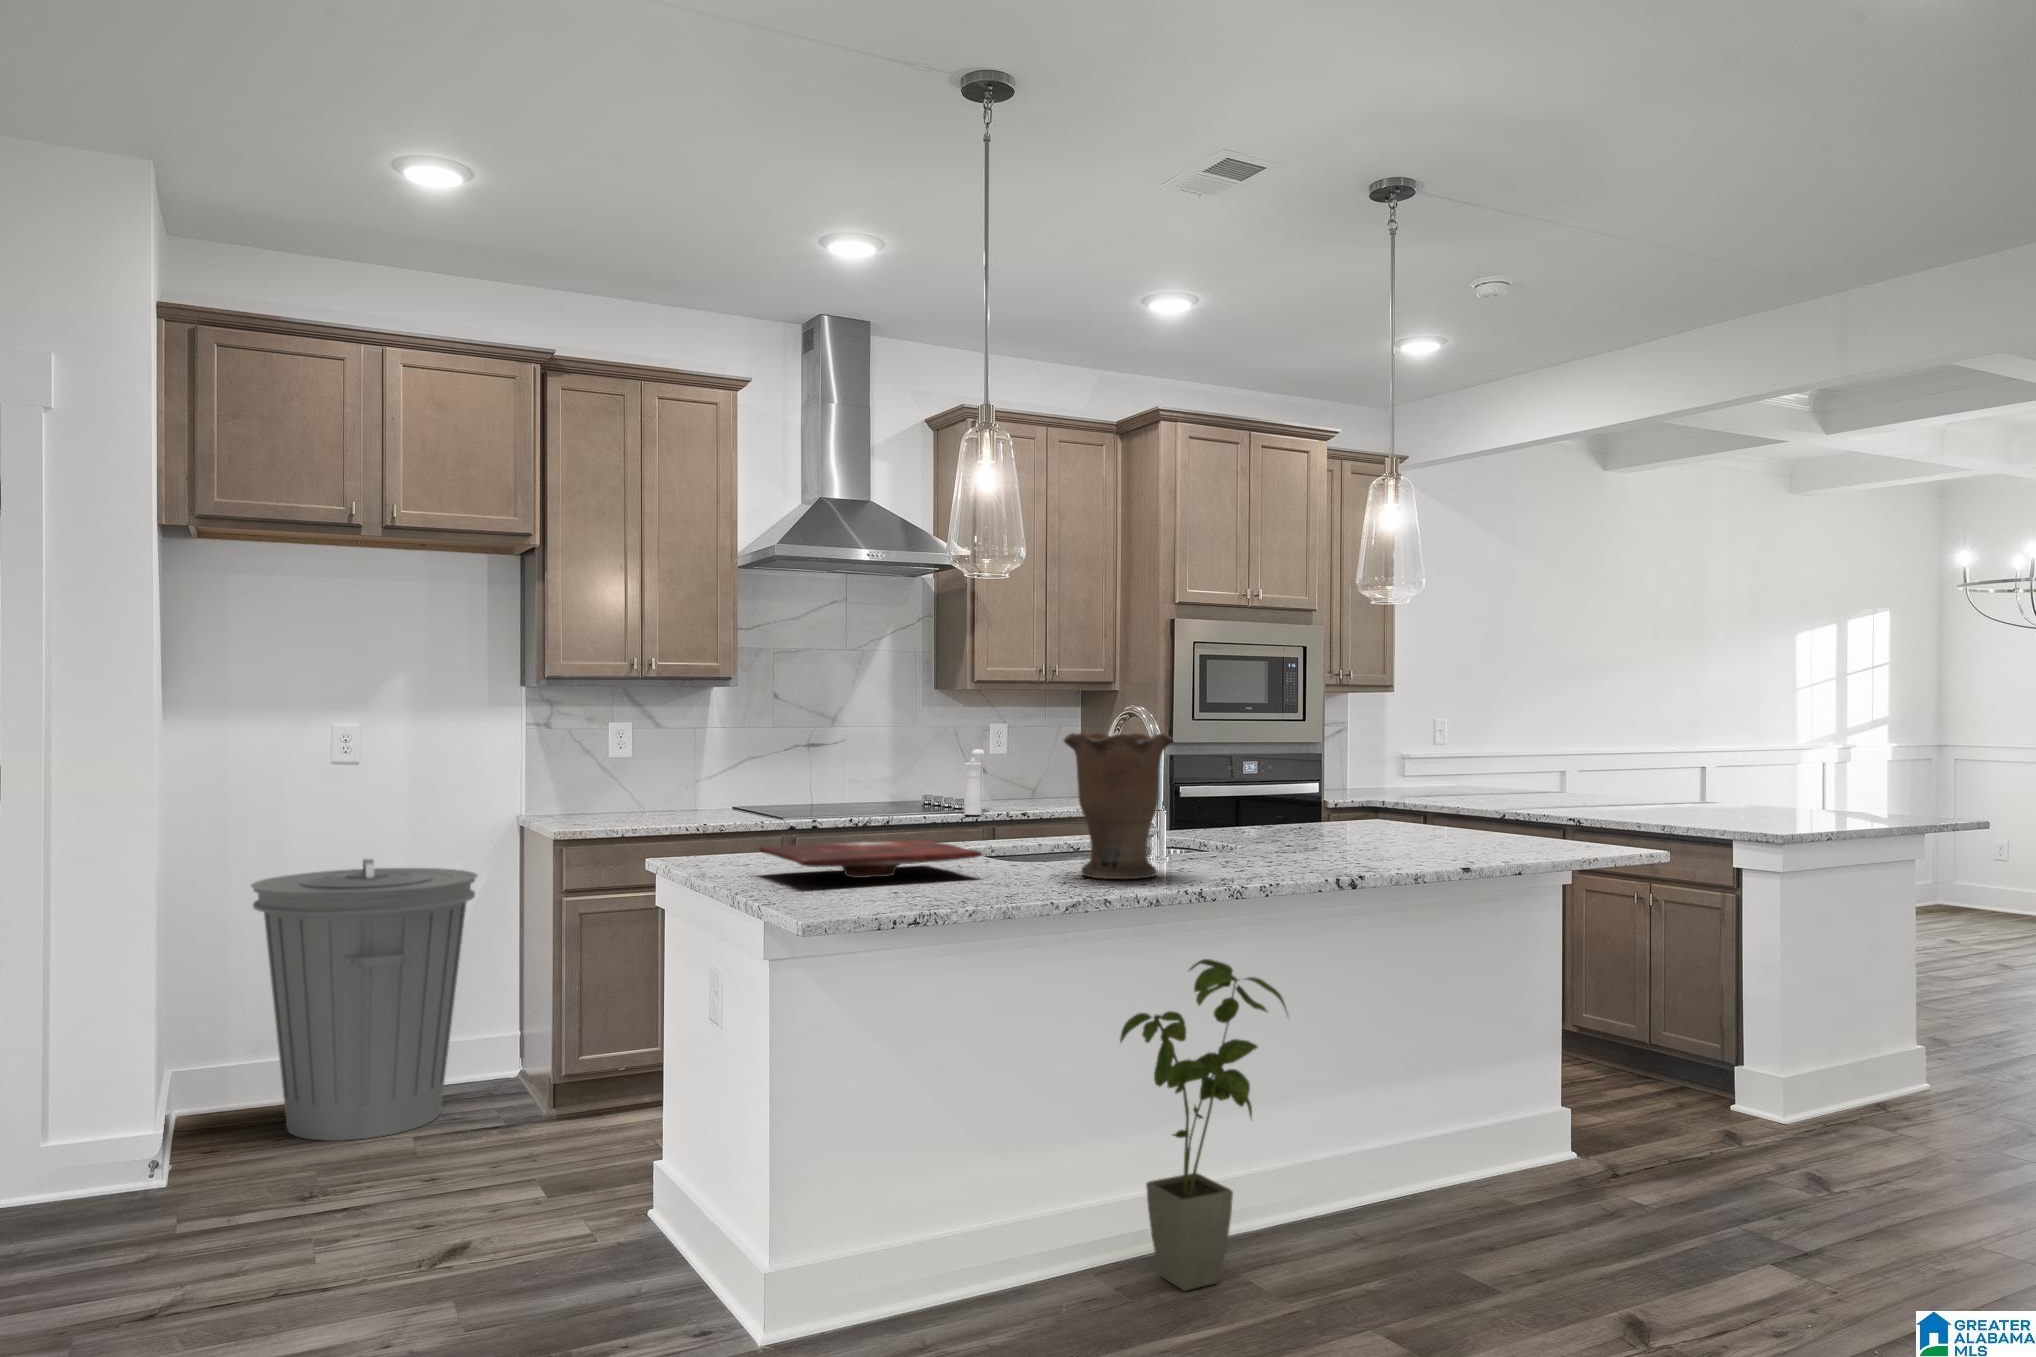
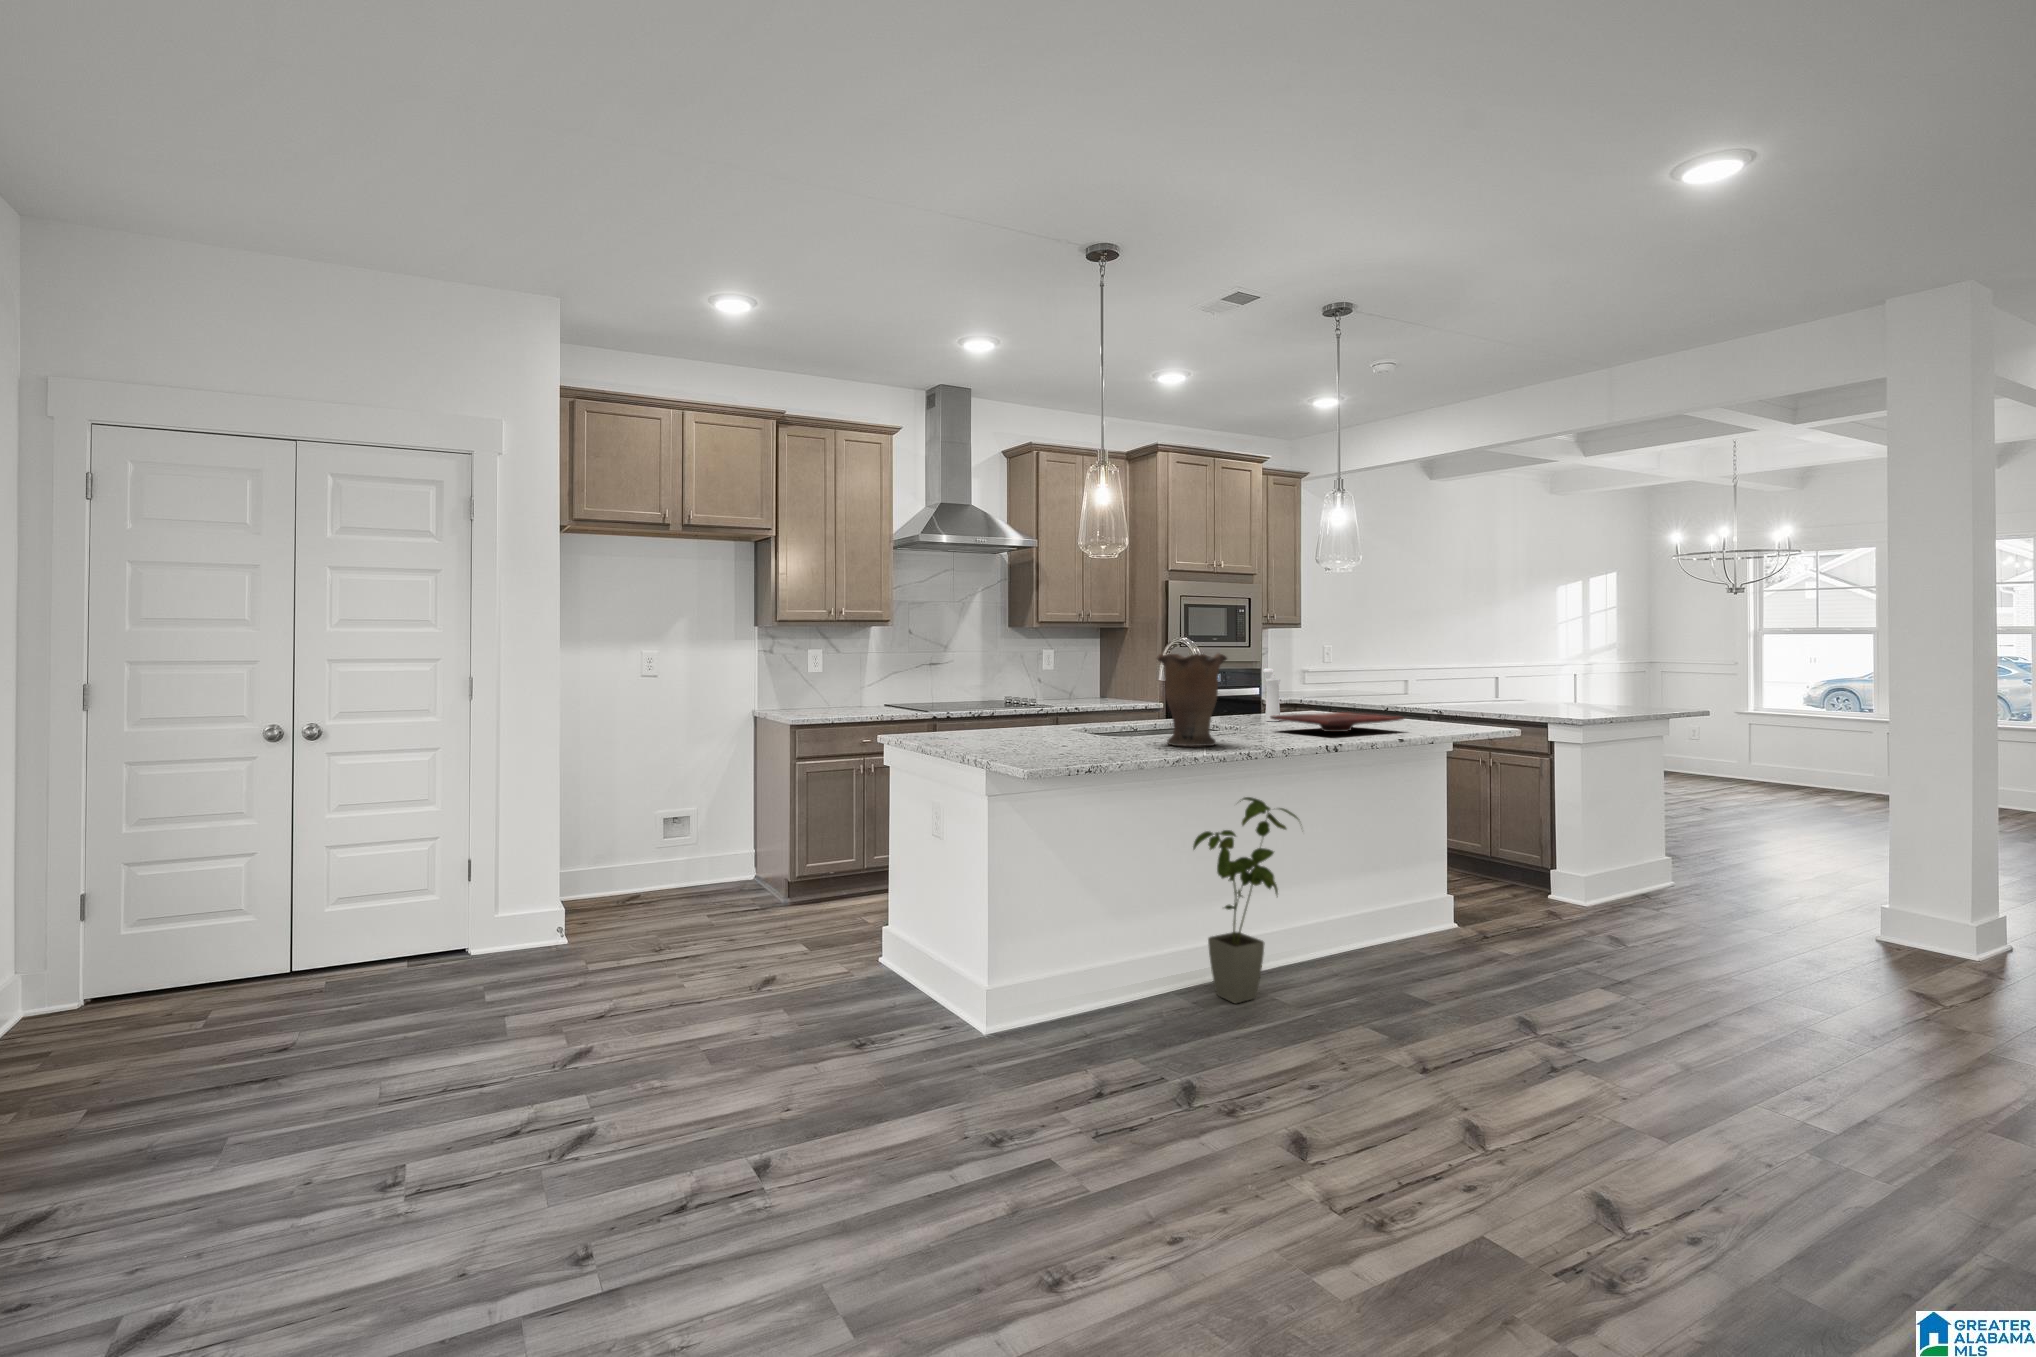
pepper mill: present [964,749,984,815] -> present [1263,668,1280,721]
cutting board: present [759,840,981,878] -> present [1271,712,1404,732]
trash can: present [251,859,477,1141] -> none [592,742,736,923]

